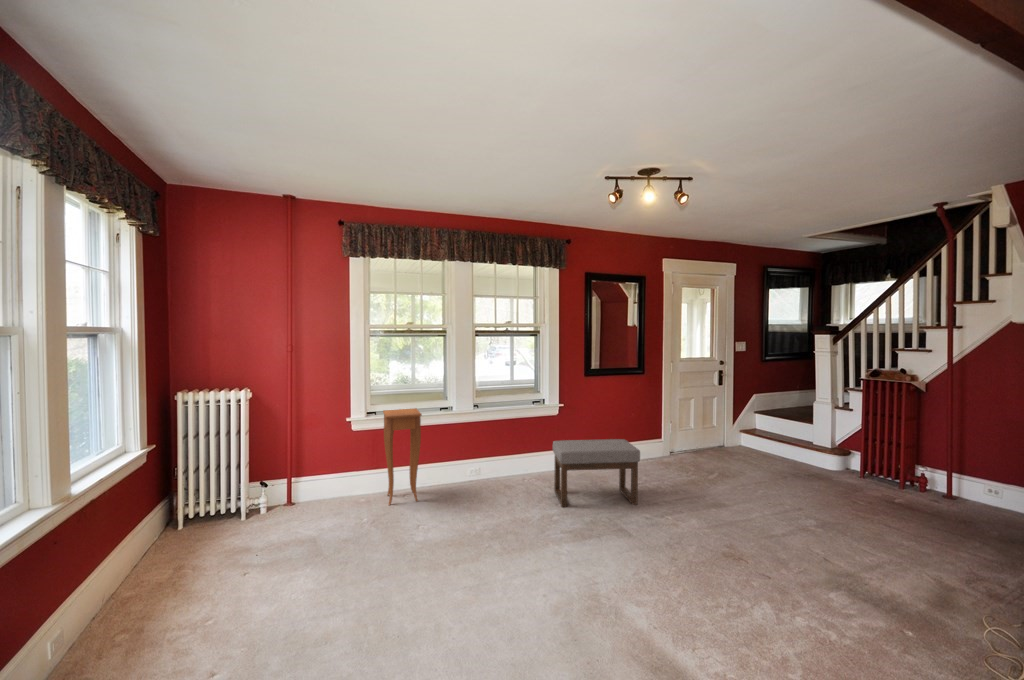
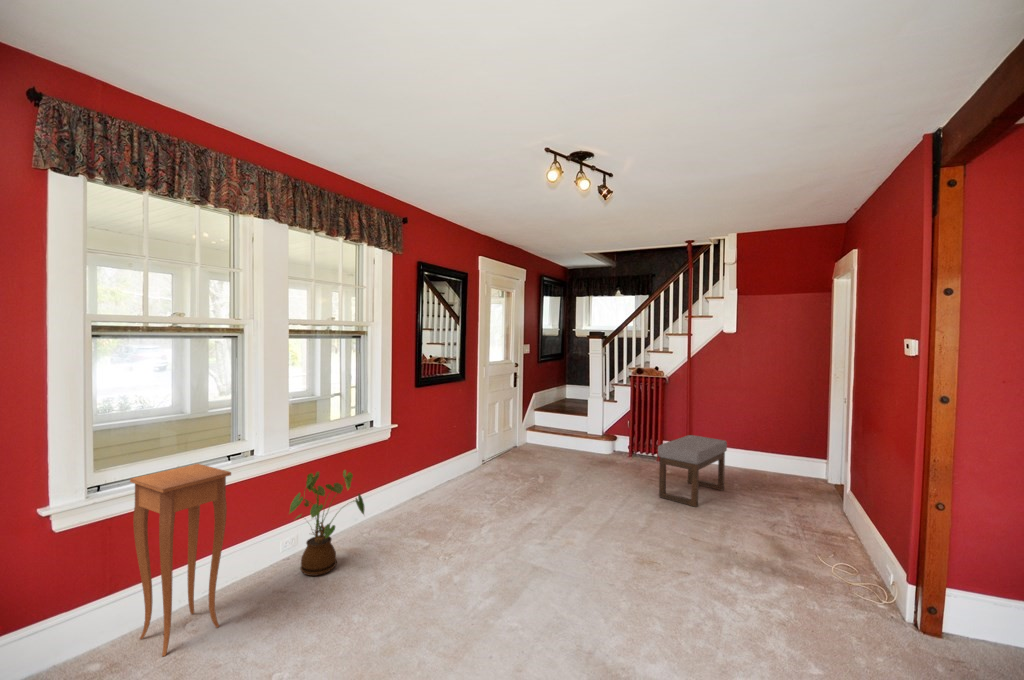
house plant: none [463,426,510,493] -> present [290,470,364,576]
ottoman: present [553,439,640,507] -> present [658,435,727,507]

